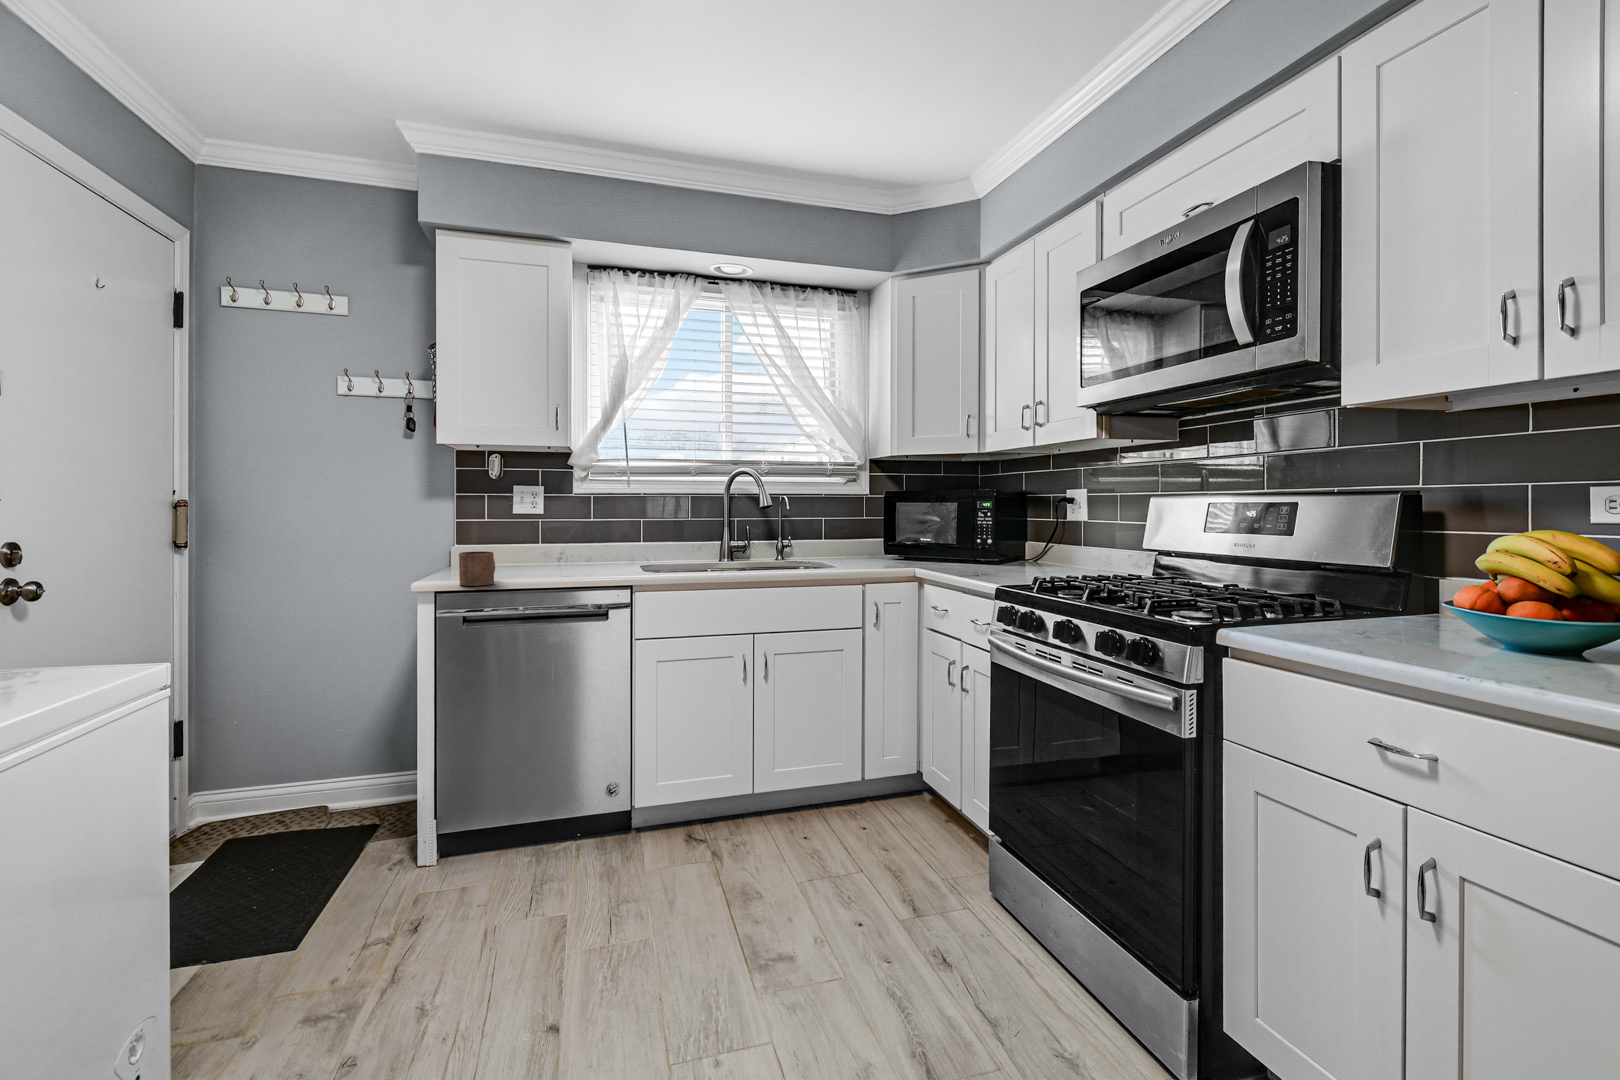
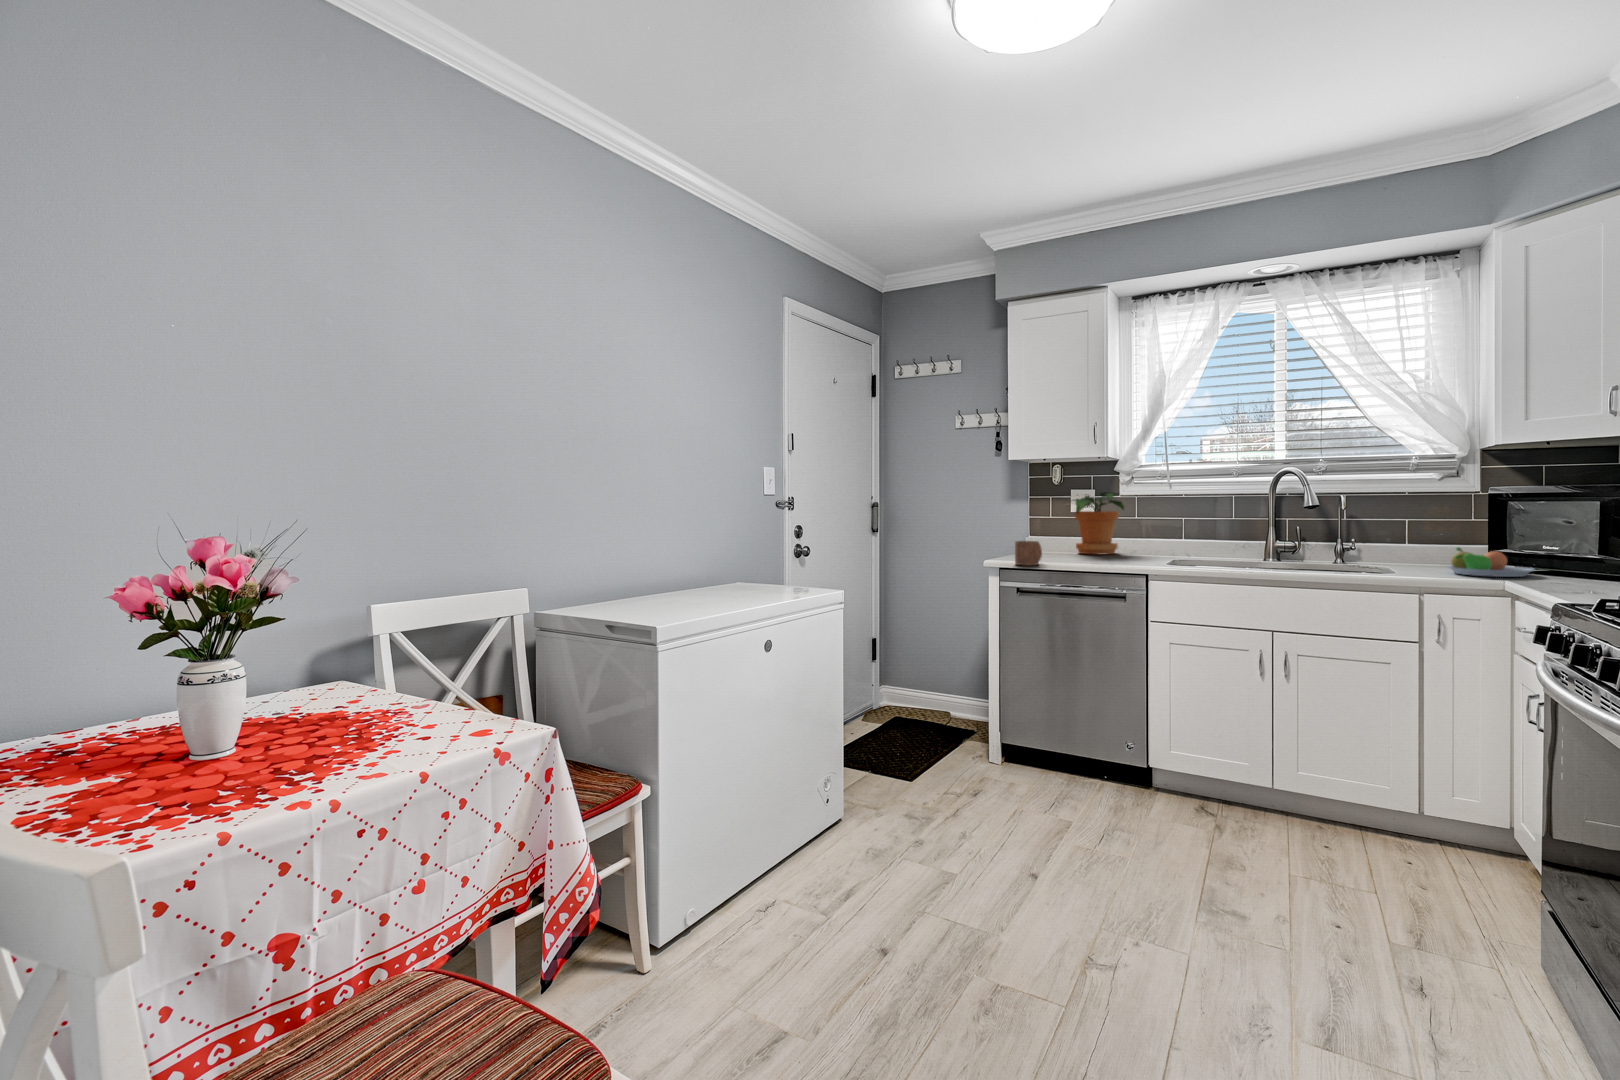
potted plant: none [514,488,581,562] -> present [1072,492,1124,554]
fruit bowl: none [868,545,924,570] -> present [1448,547,1534,577]

